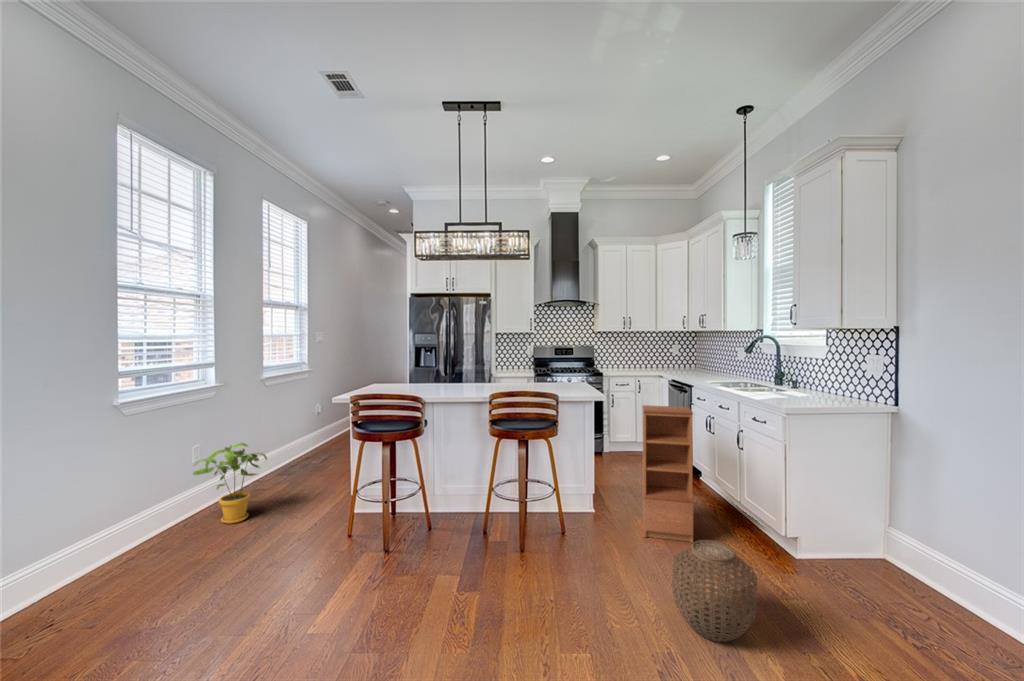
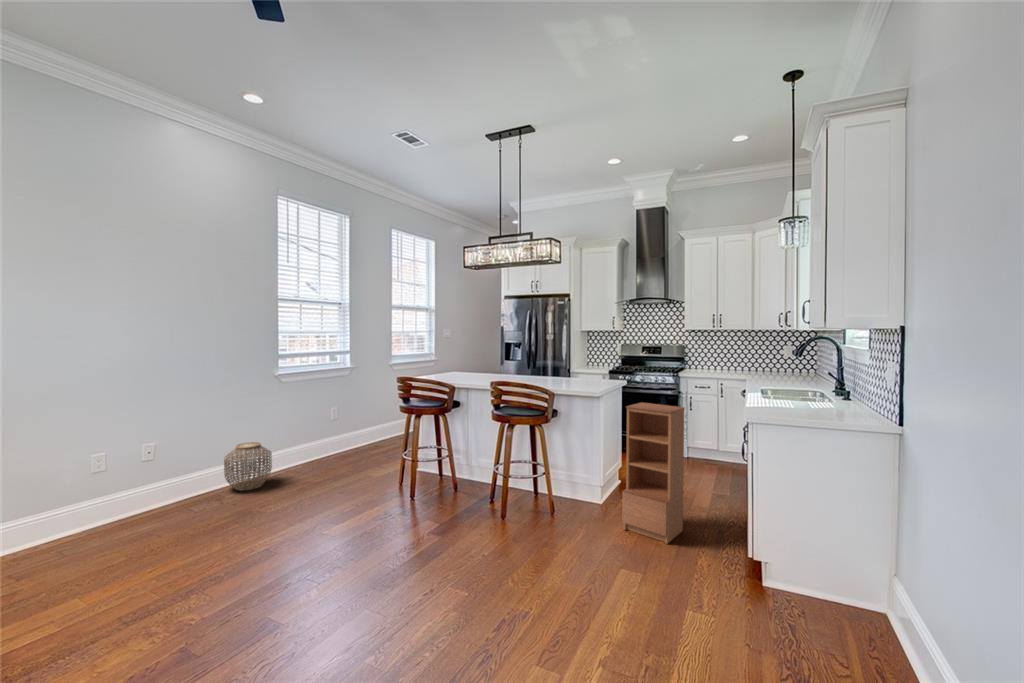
house plant: present [193,443,267,524] -> none [326,406,371,462]
woven basket: present [673,540,757,642] -> present [224,442,272,490]

